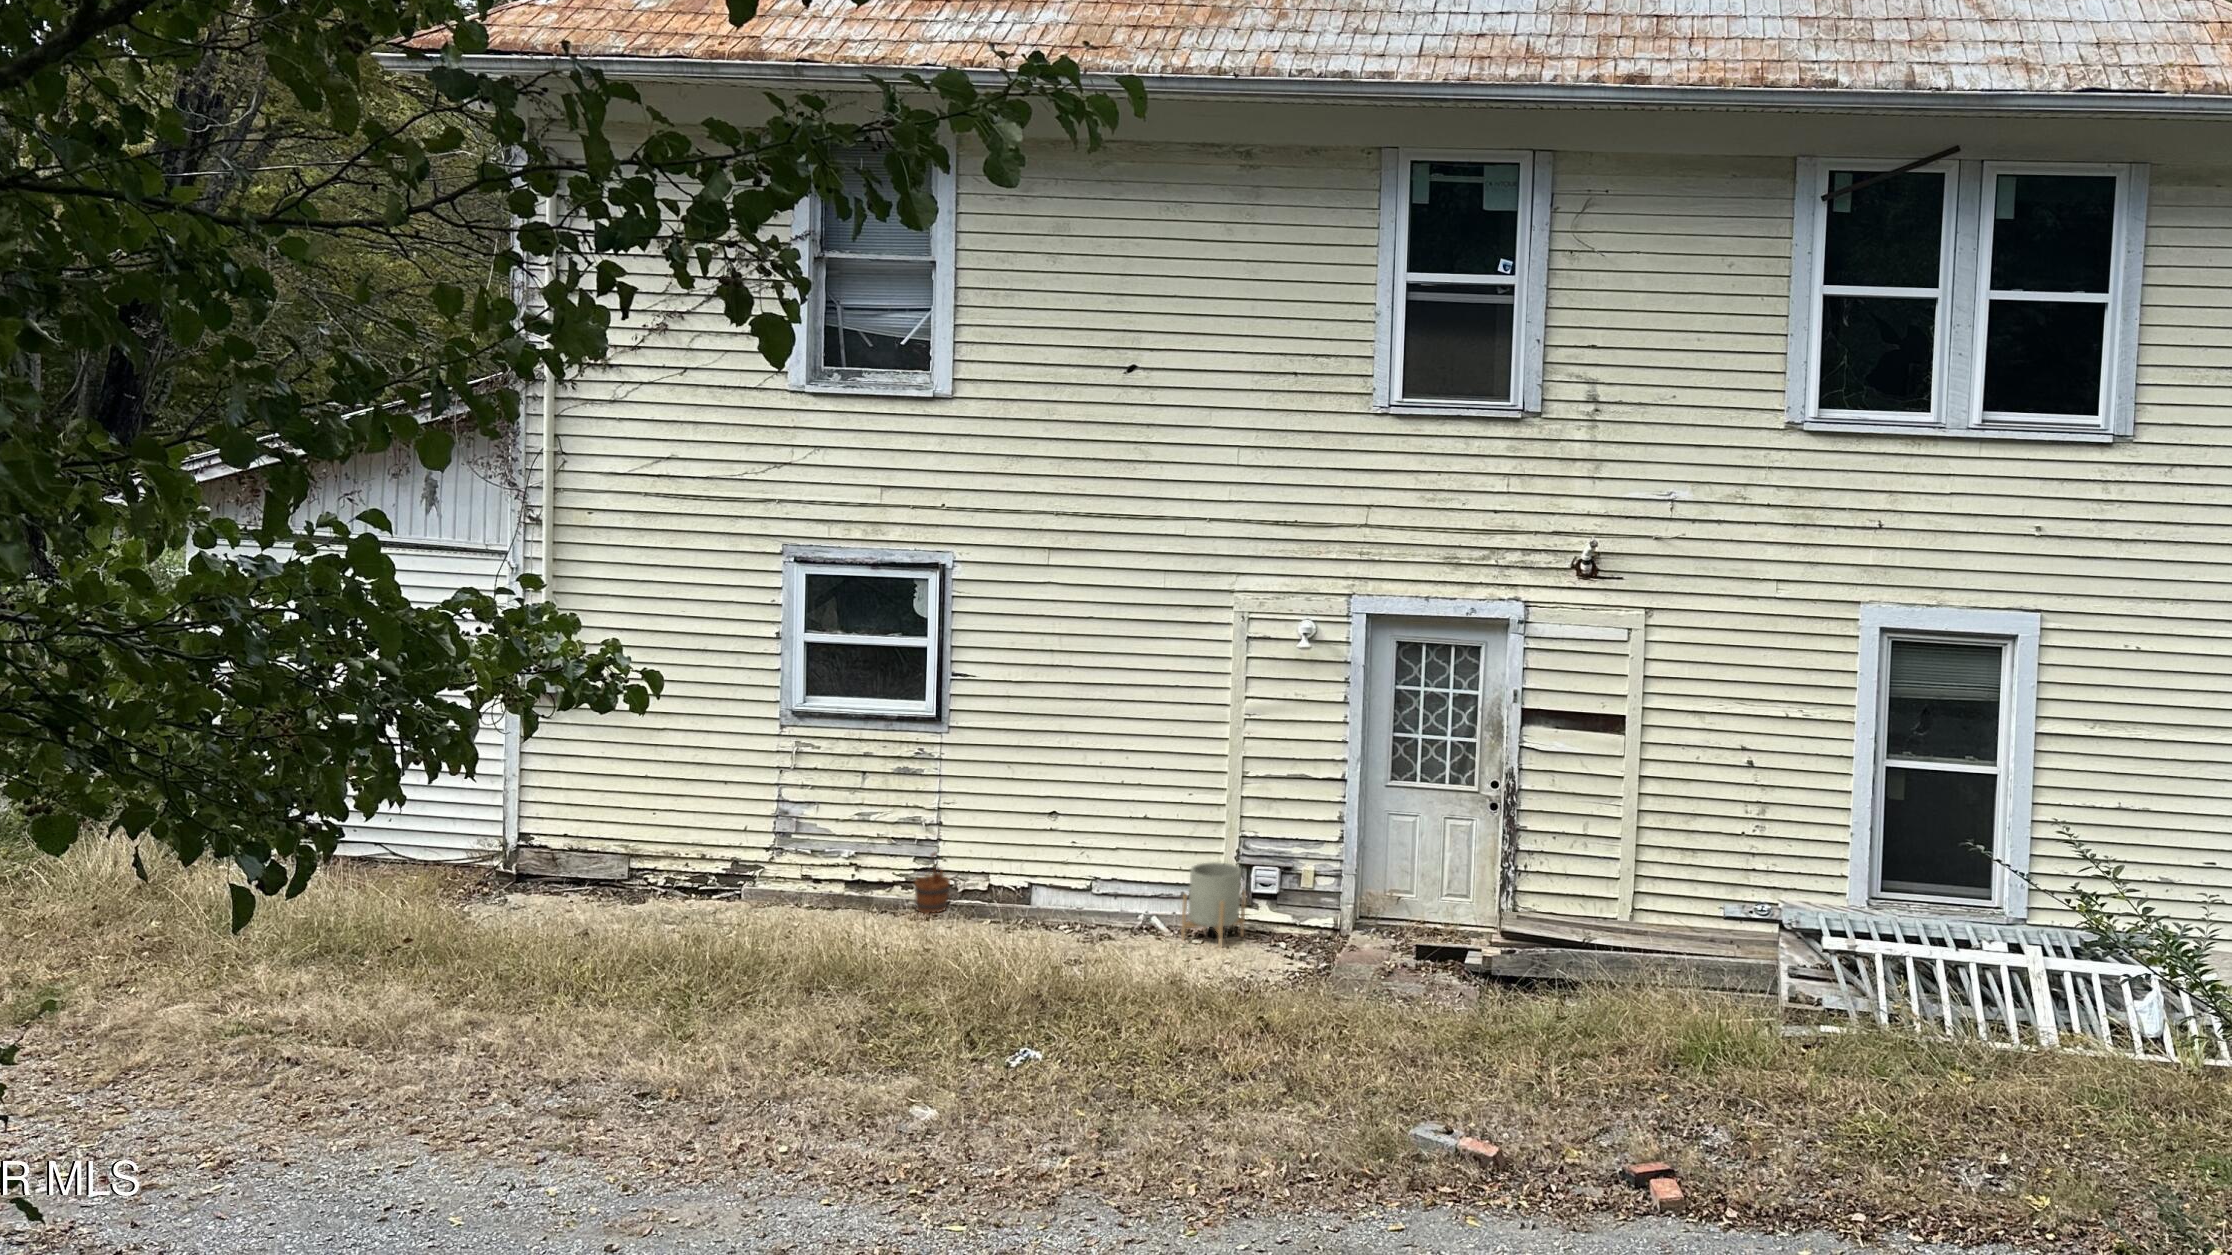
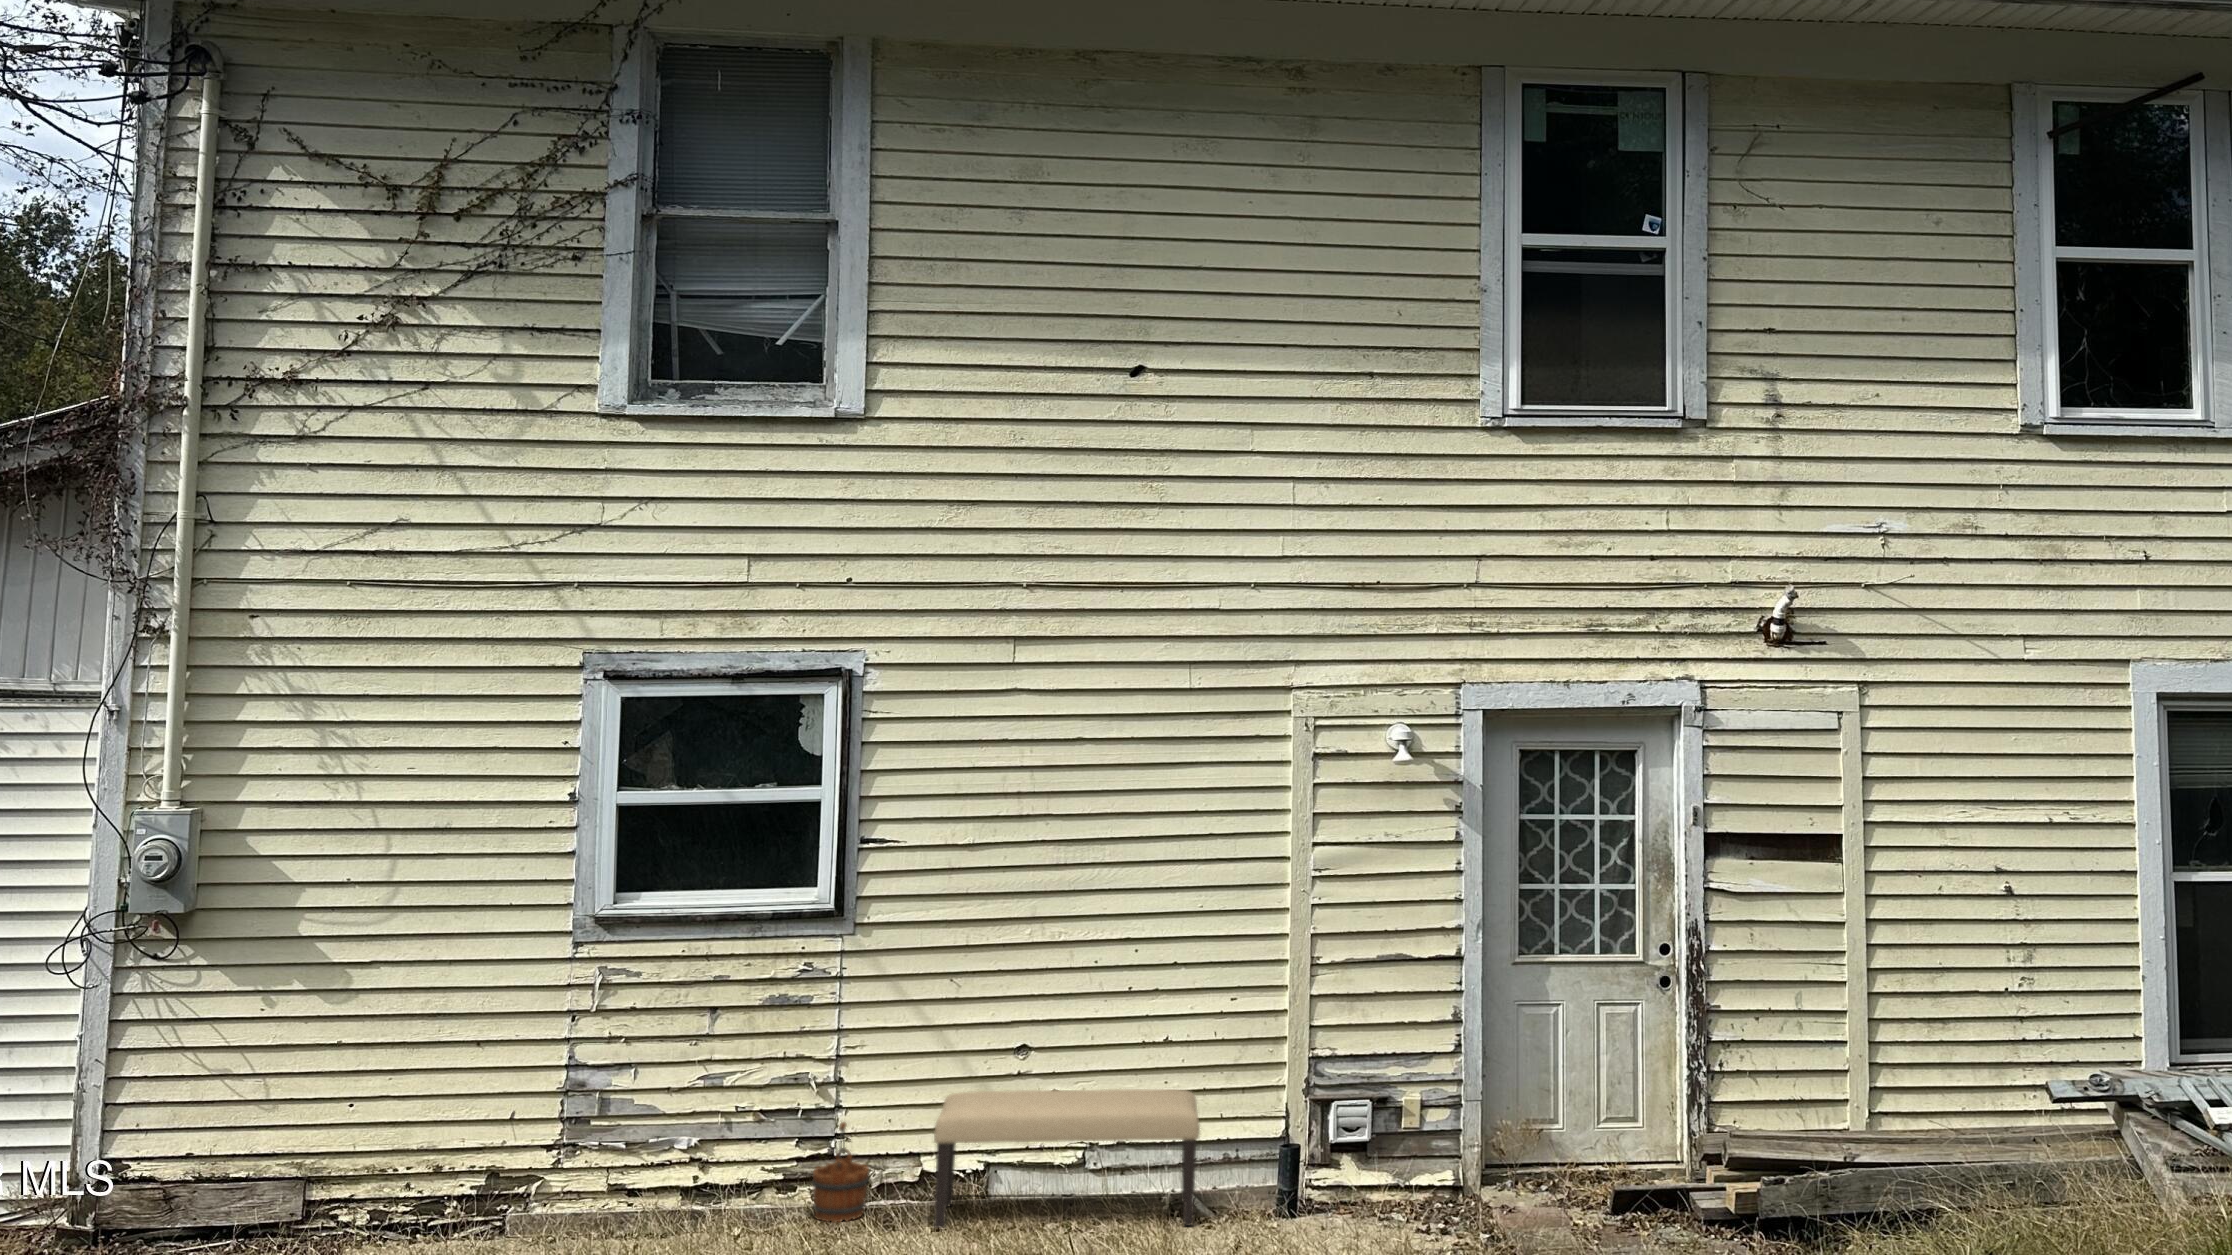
bench: none [981,839,1163,940] -> present [934,1089,1200,1228]
planter: present [1181,863,1246,948] -> none [1247,1098,1332,1227]

